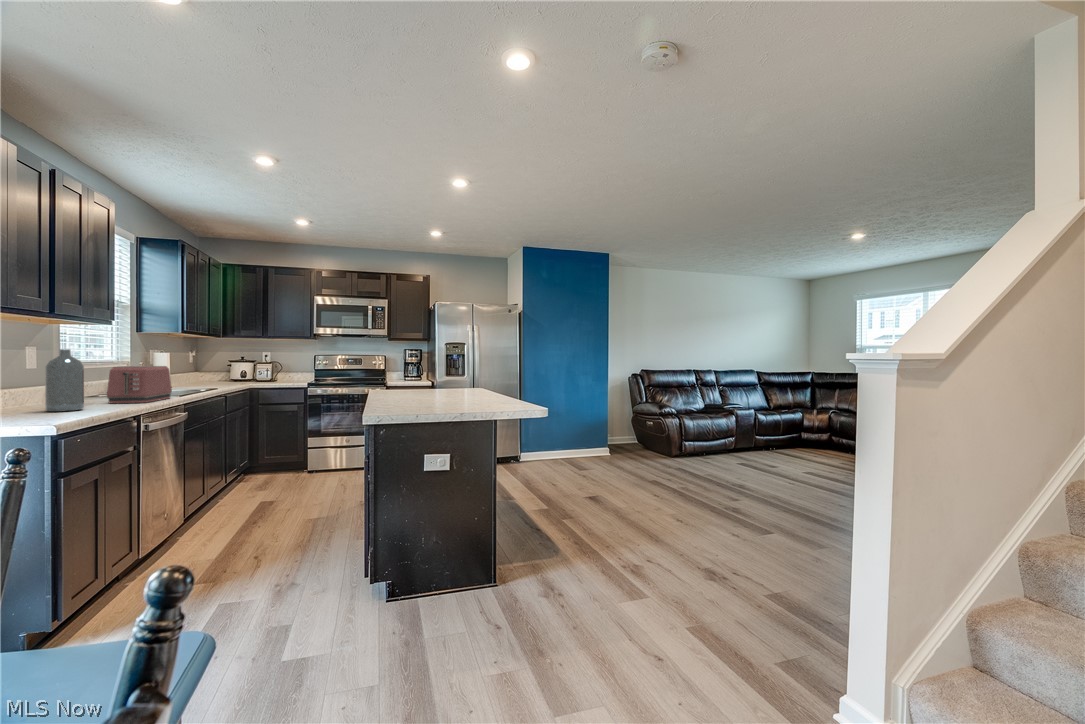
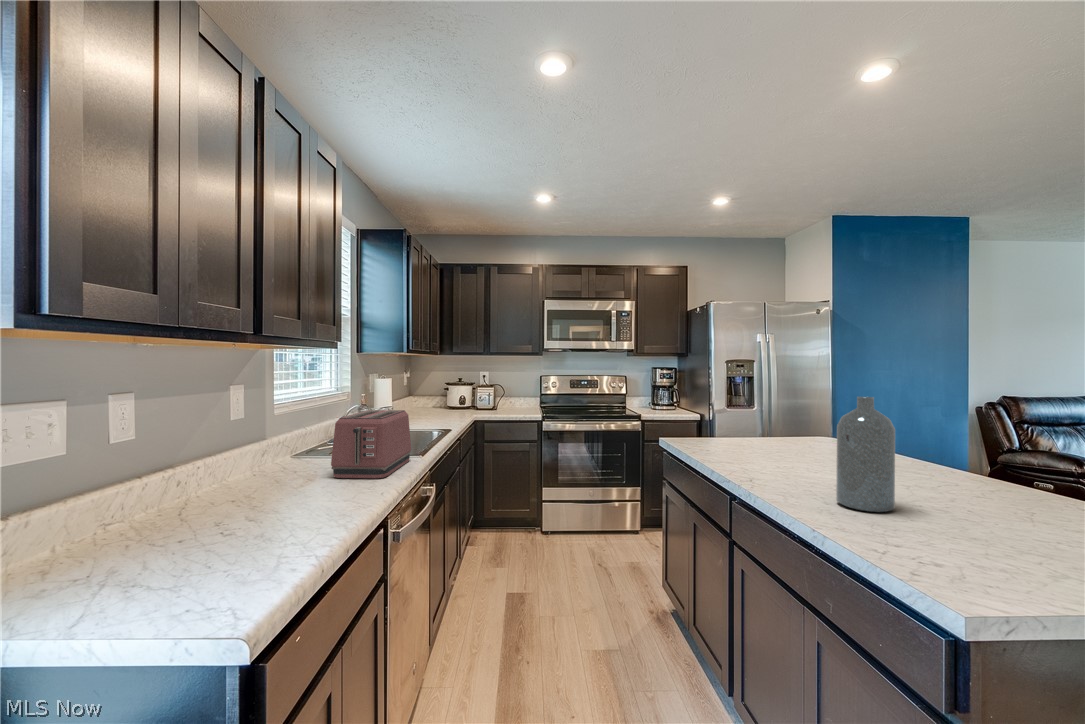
bottle: present [45,349,84,412] -> present [836,397,895,512]

